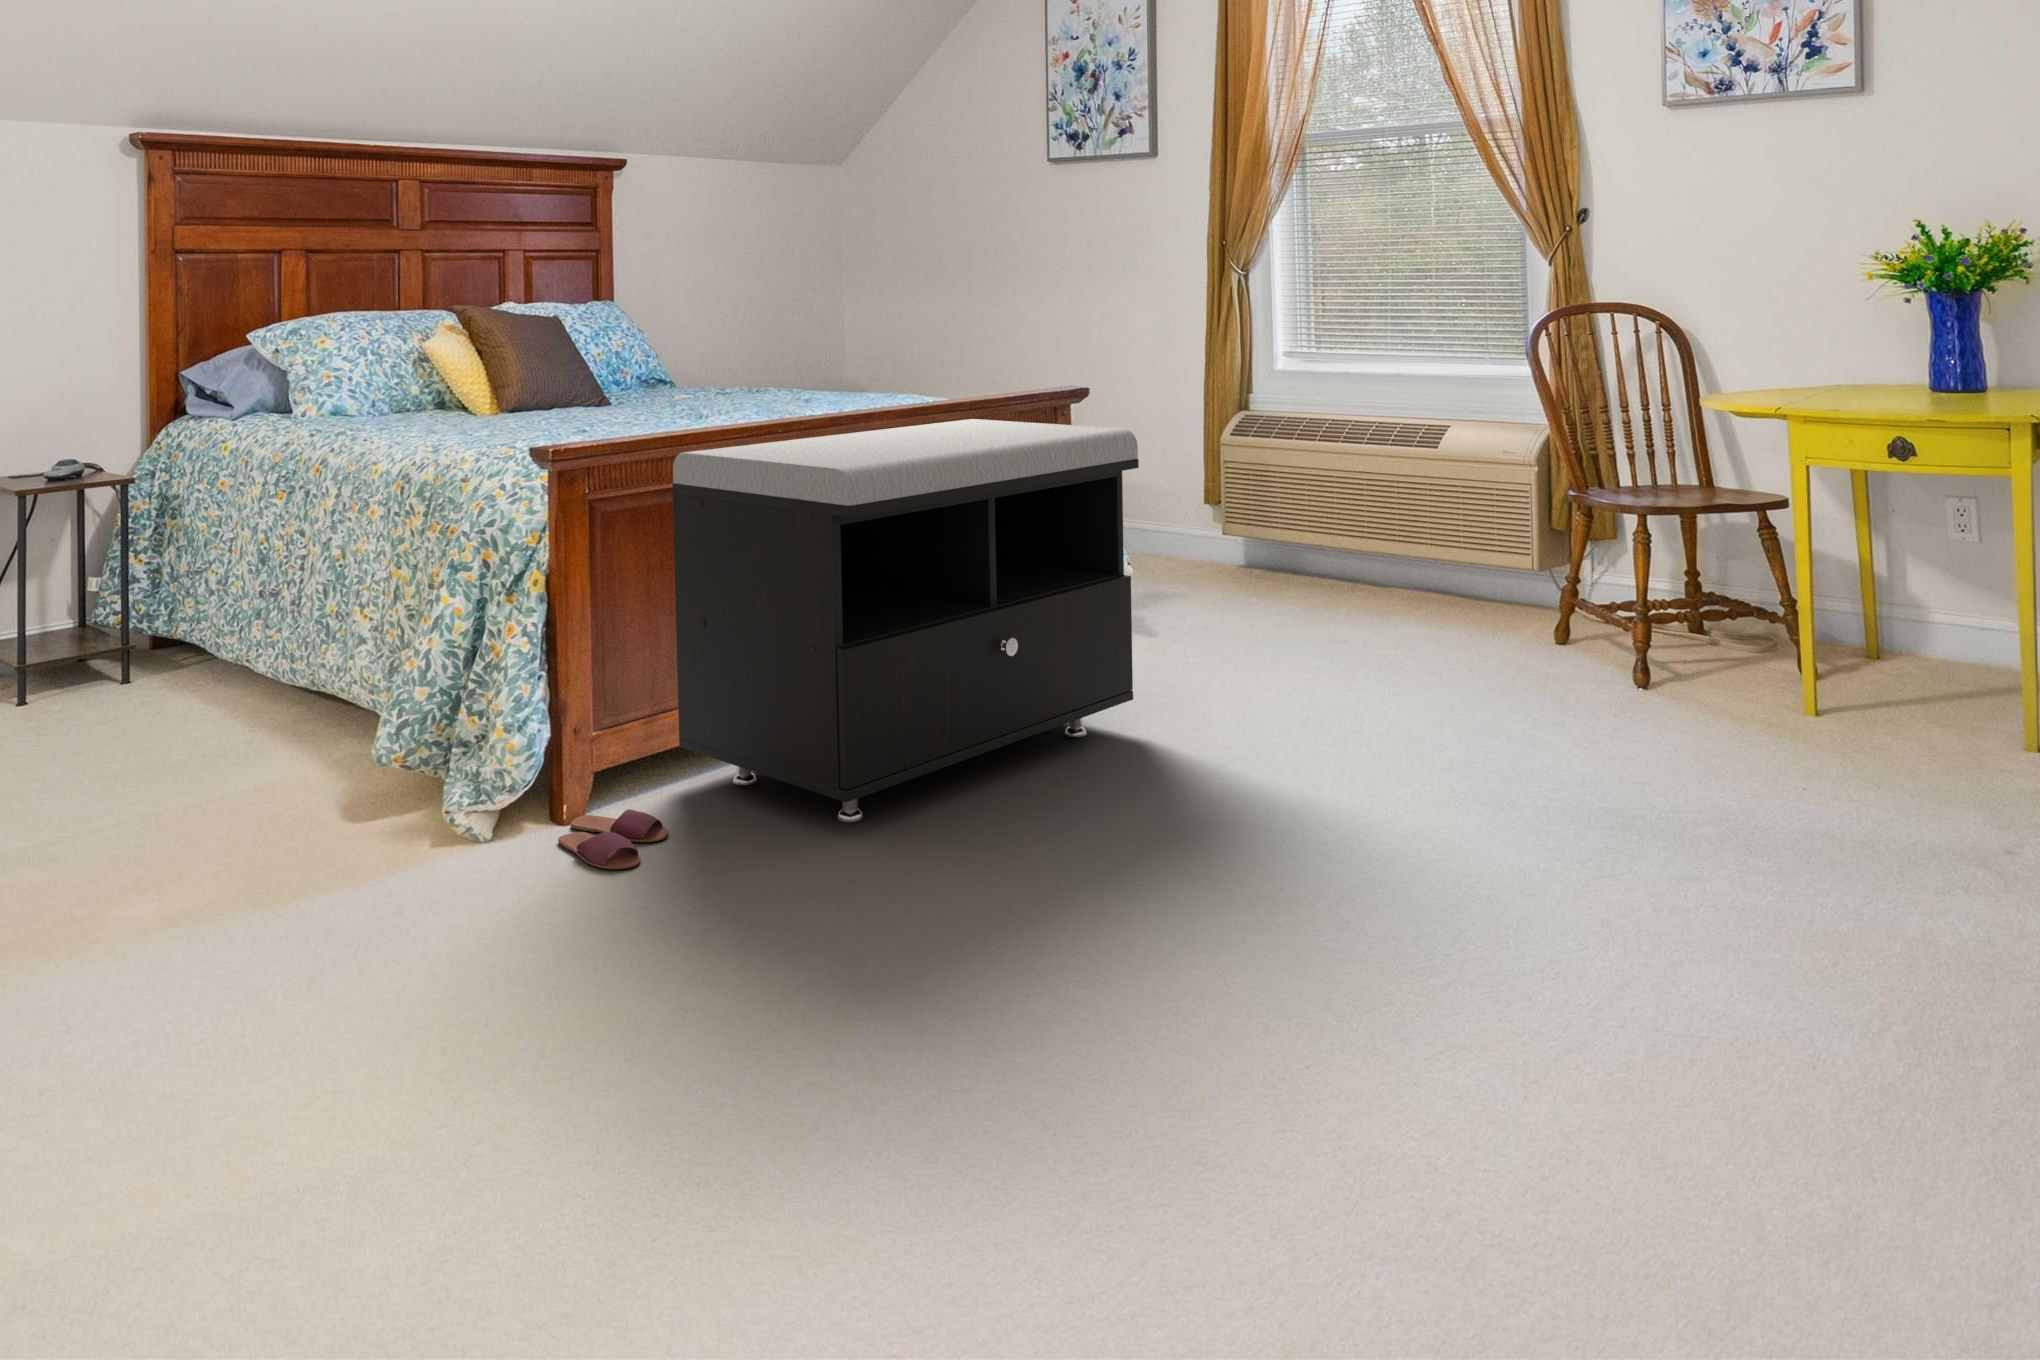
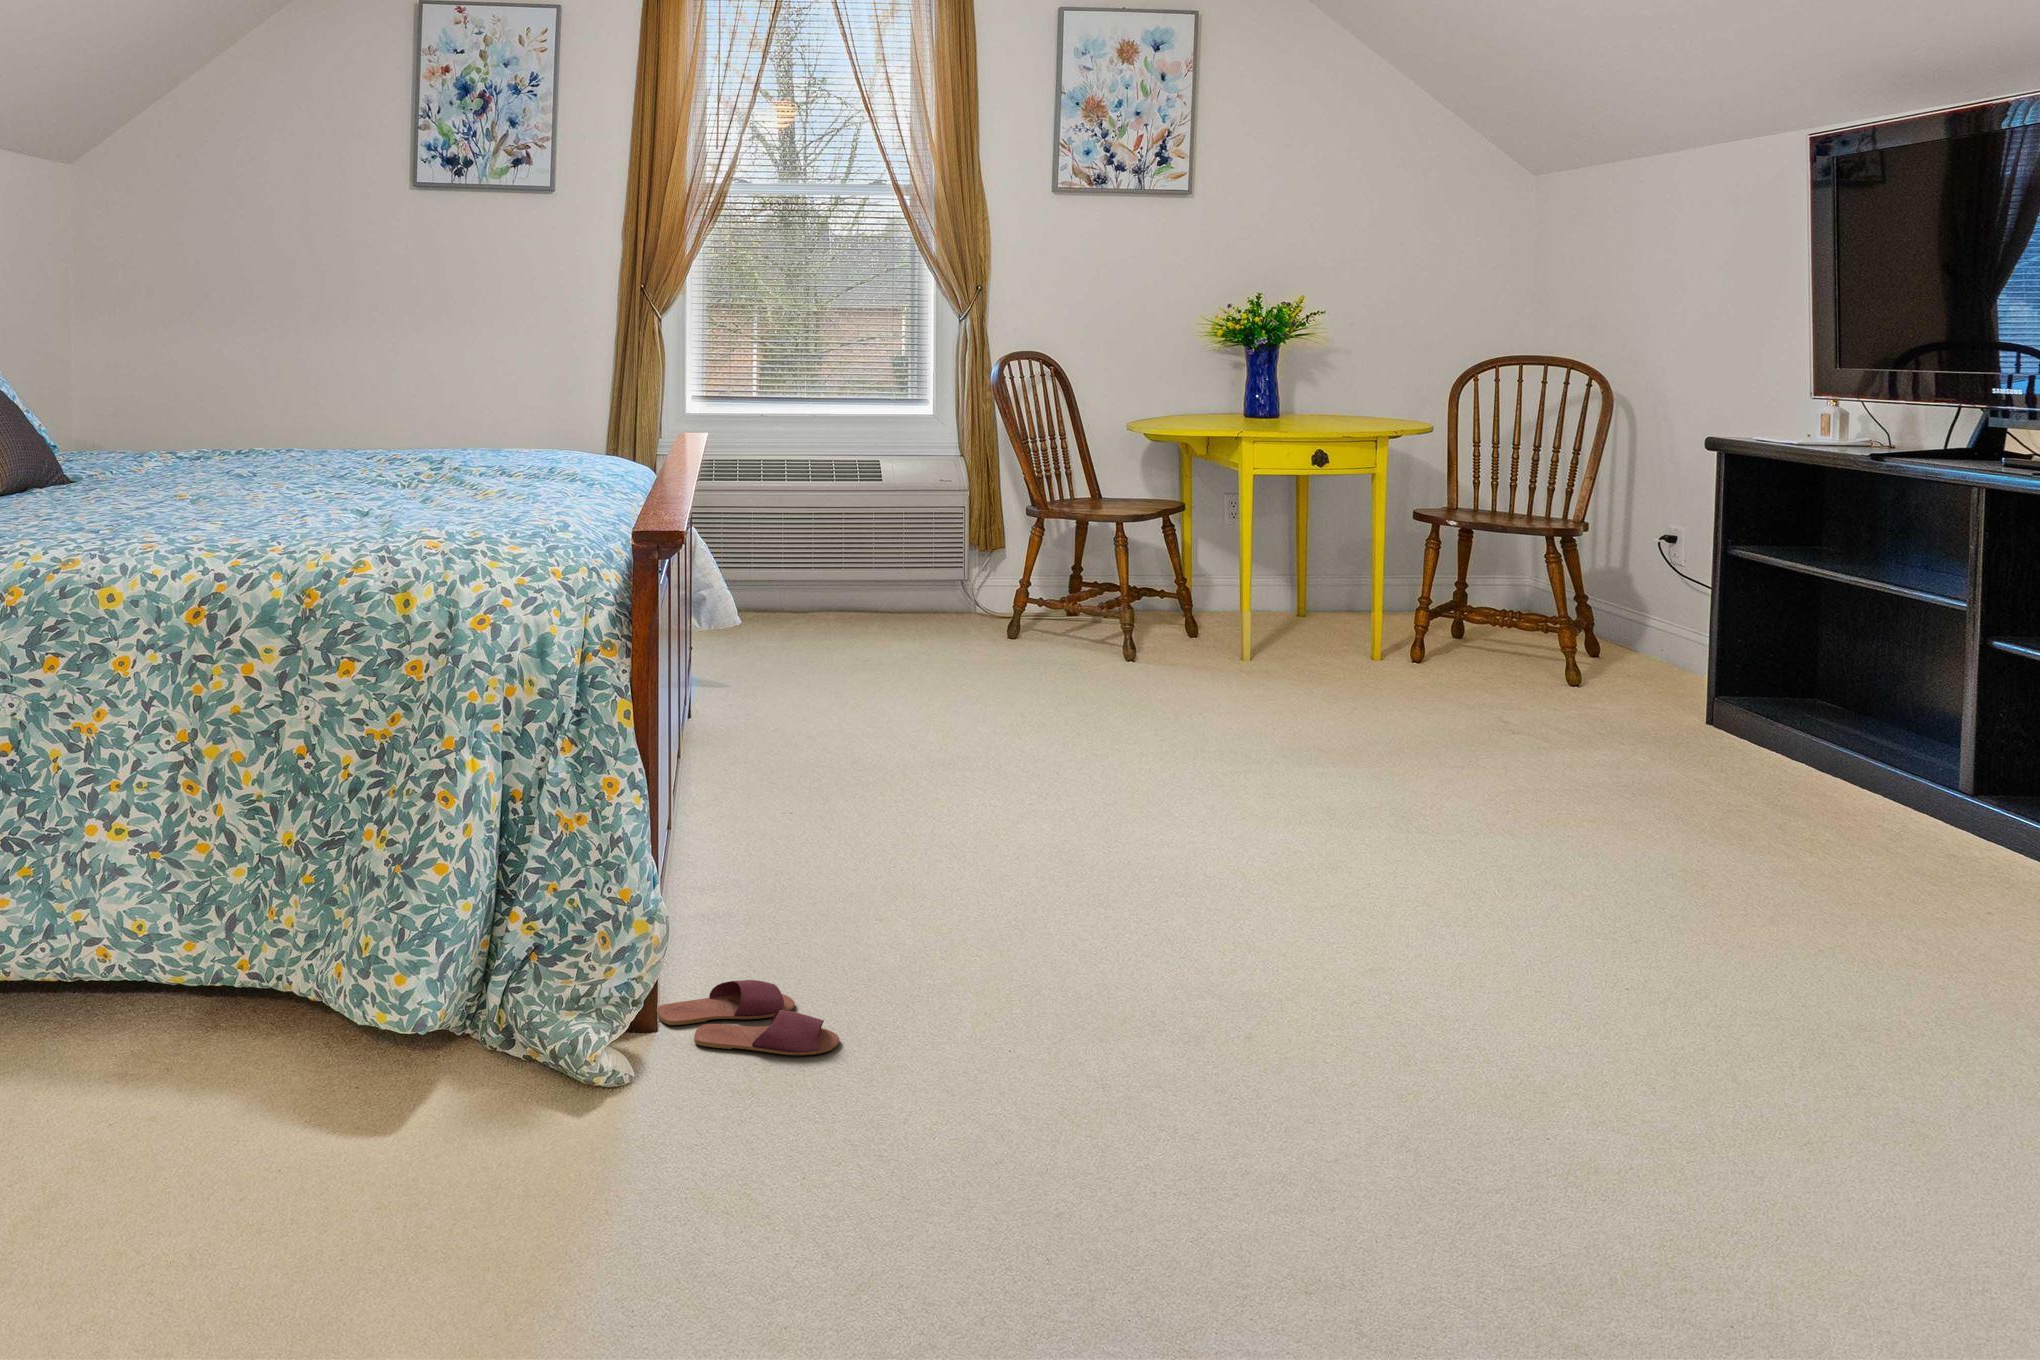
storage bench: present [672,419,1139,822] -> none [658,476,979,931]

